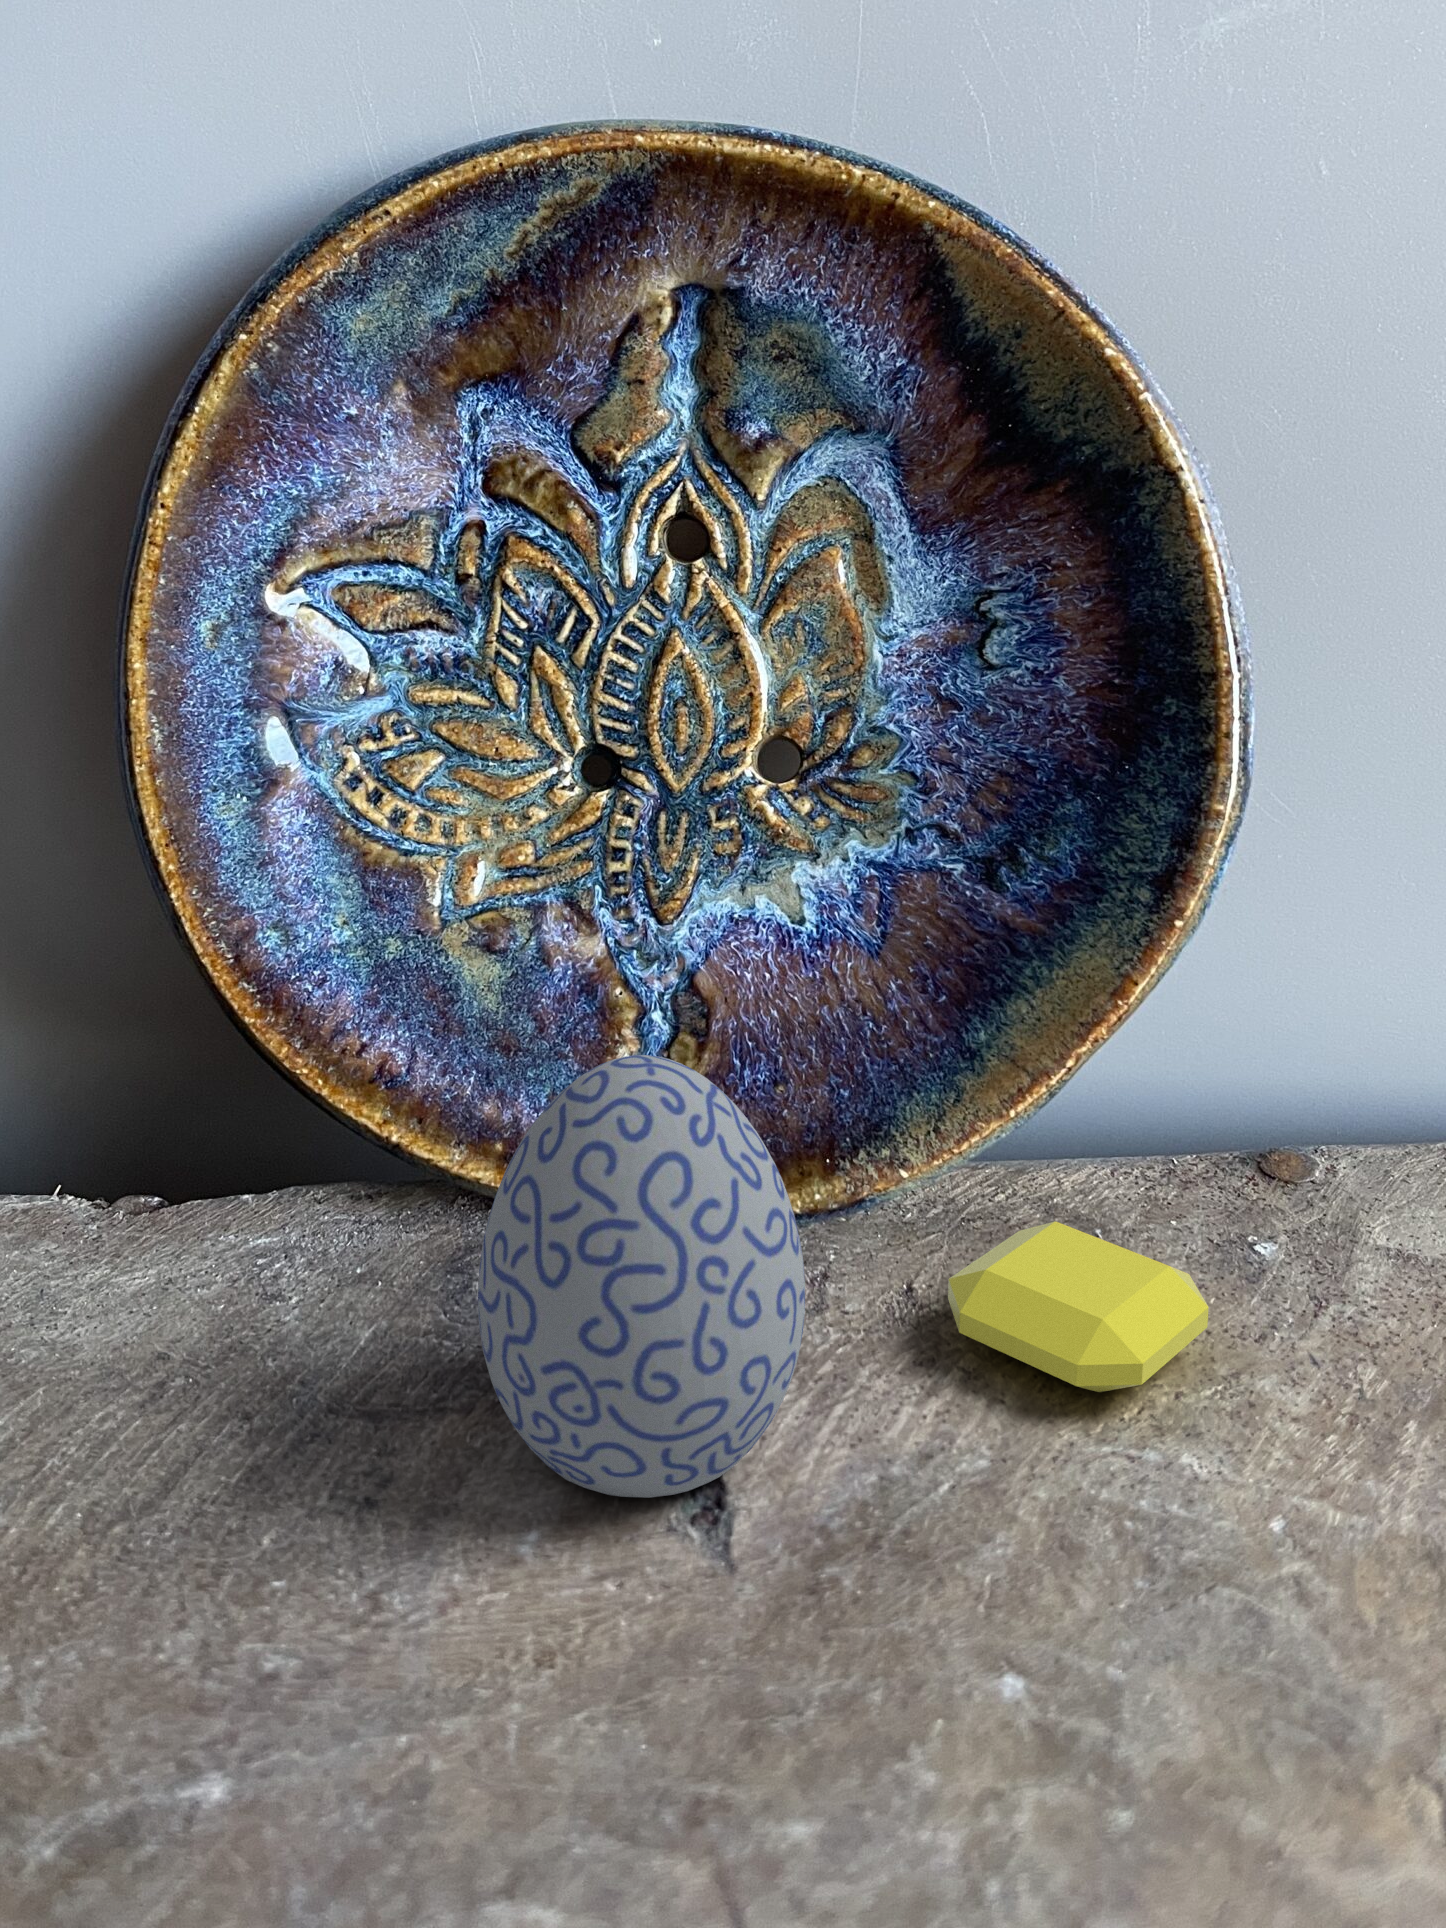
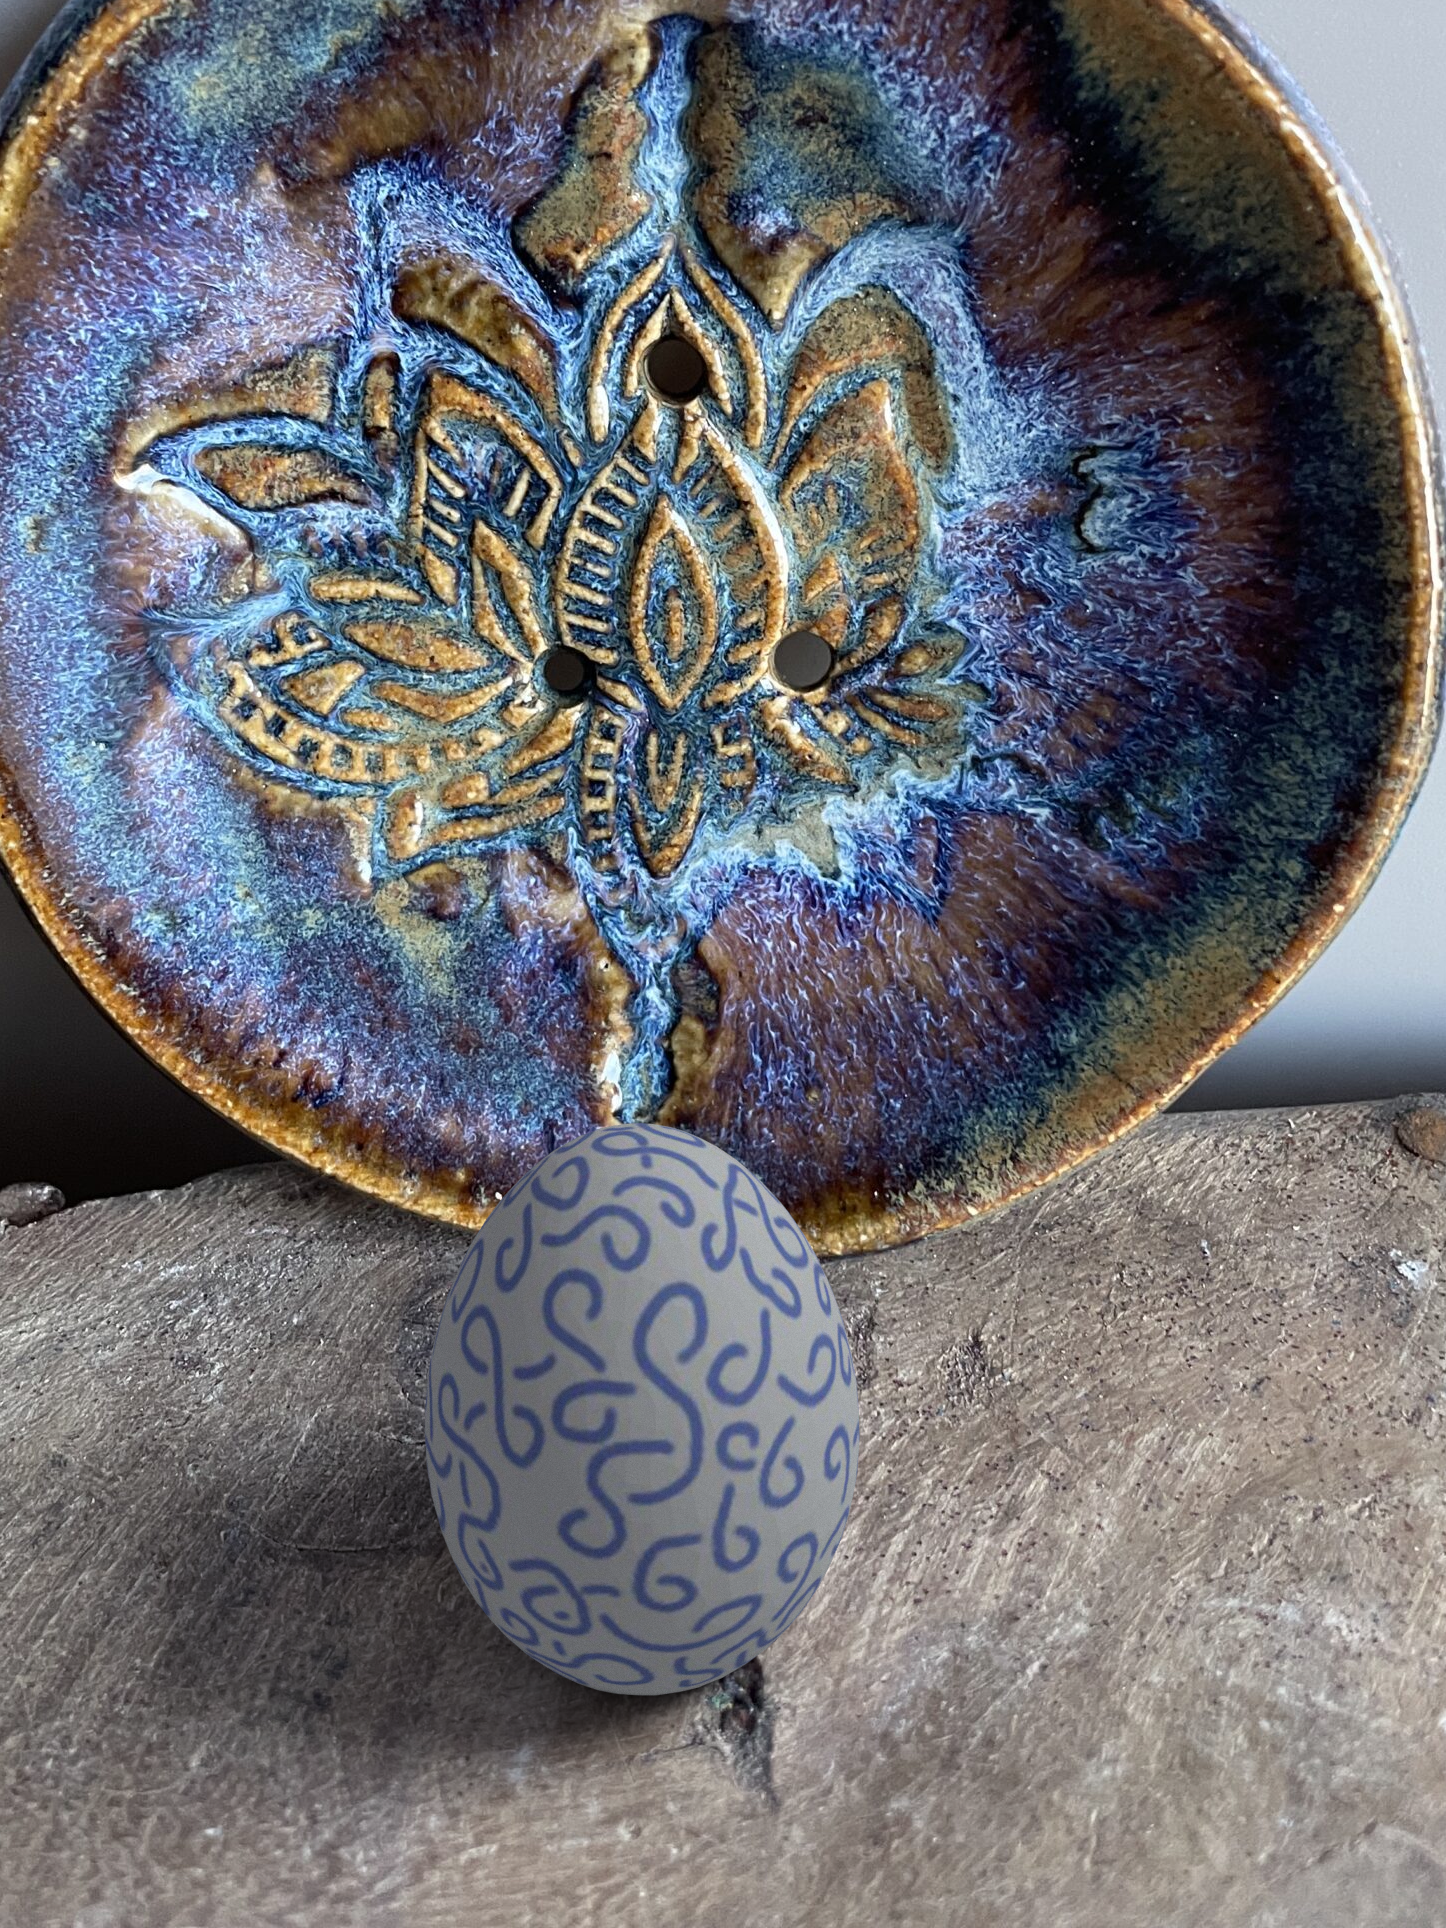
soap bar: present [948,1221,1209,1392] -> none [1036,1257,1378,1509]

